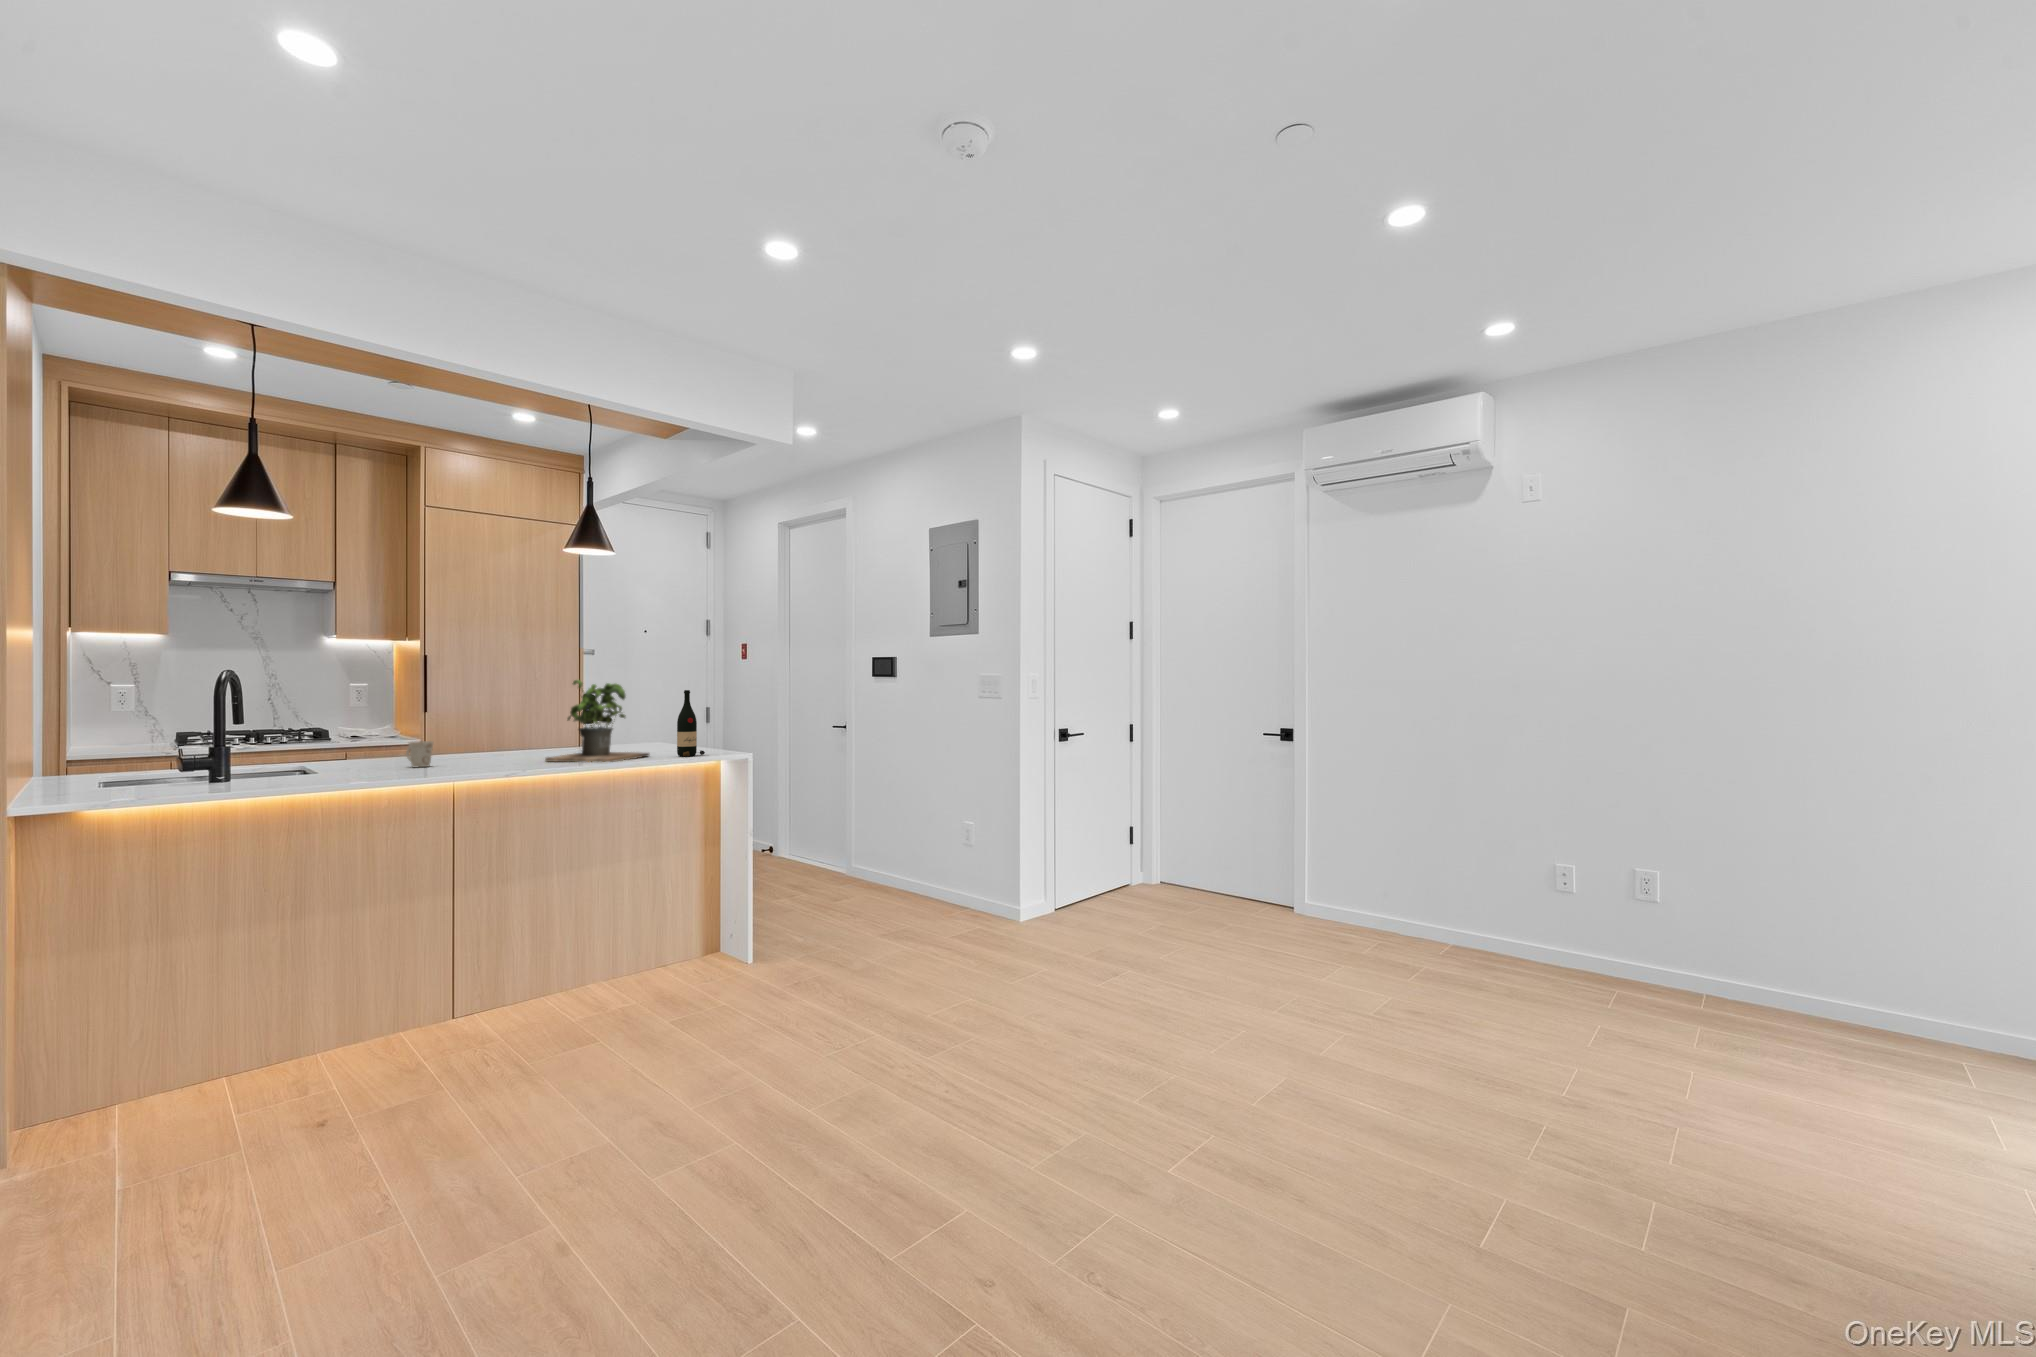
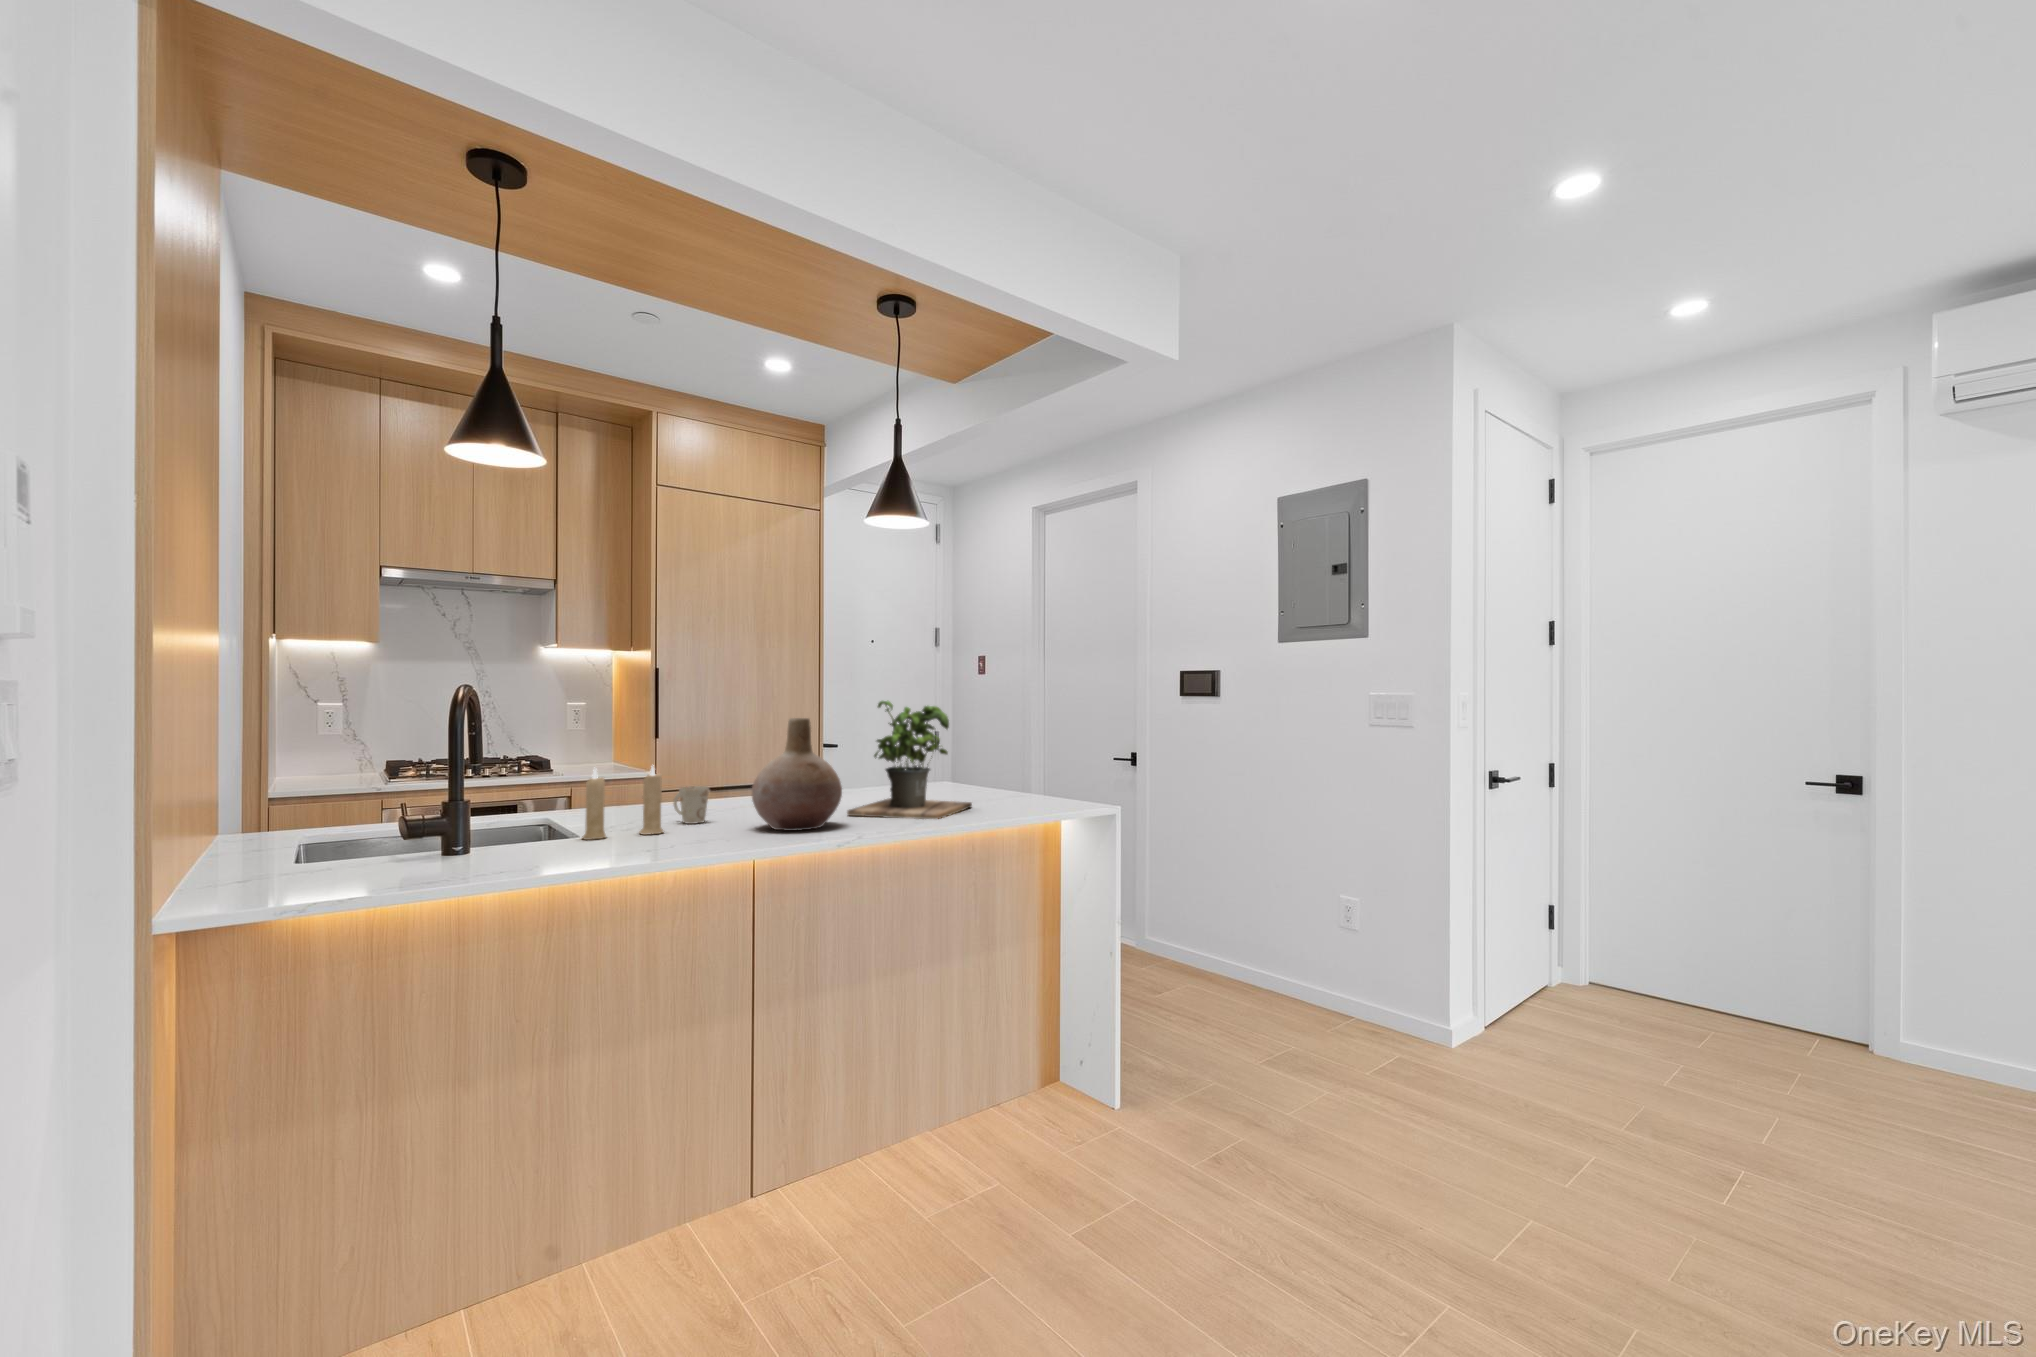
wine bottle: present [677,690,705,757] -> none [1010,715,1047,810]
vase: none [459,691,530,769] -> present [752,718,842,831]
candle: none [323,723,390,775] -> present [582,765,664,840]

